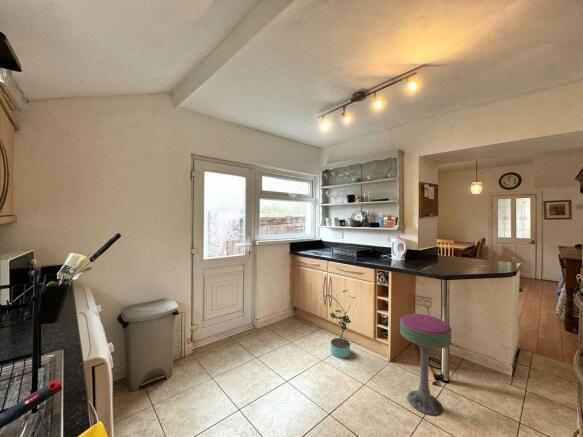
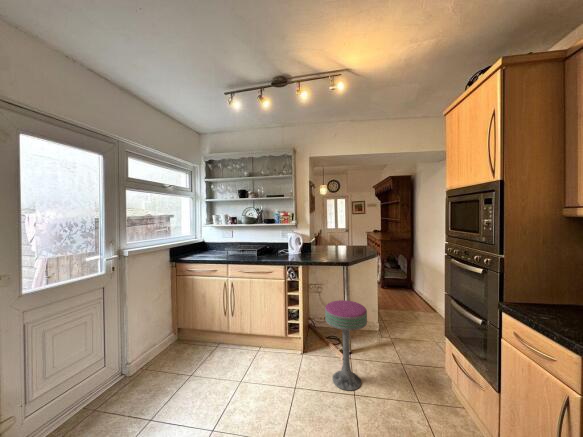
potted plant: present [325,290,351,358] -> none [234,293,274,371]

